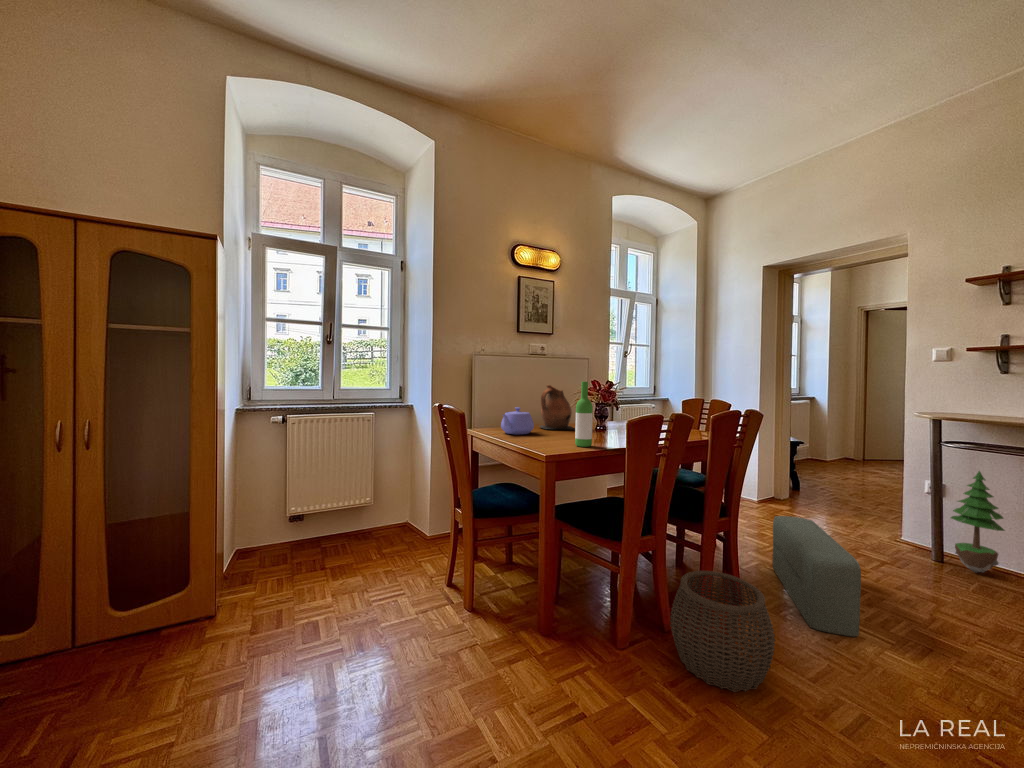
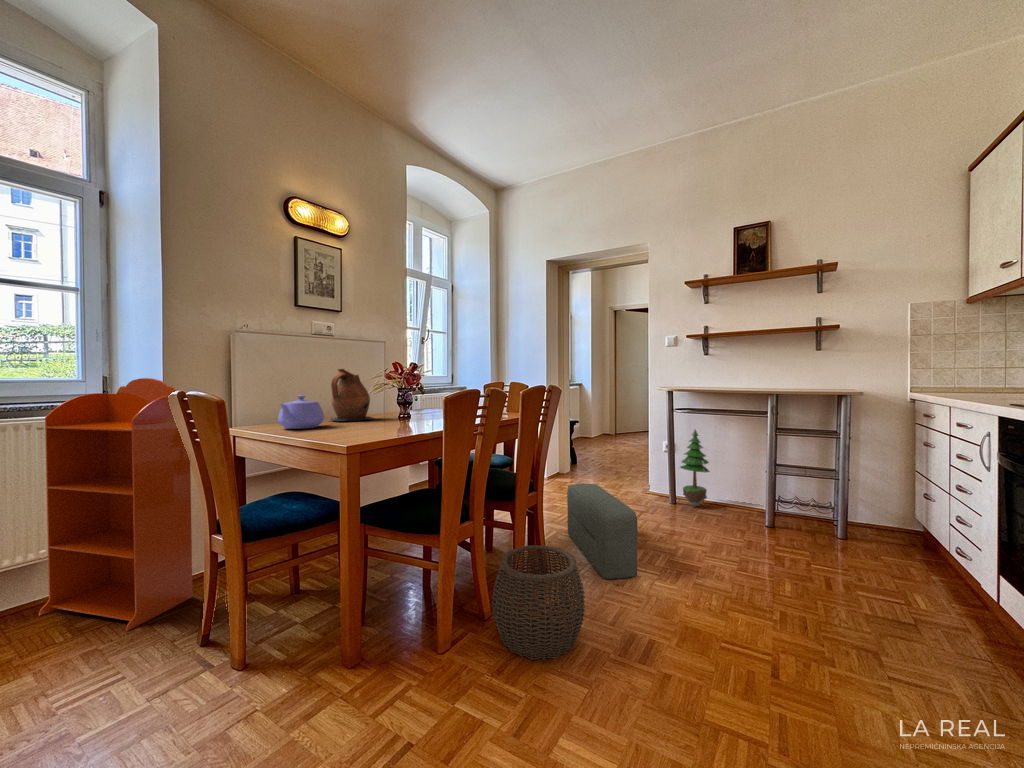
wine bottle: present [575,382,593,447] -> none [380,358,400,434]
bookcase: none [365,390,446,563] -> present [39,378,193,631]

